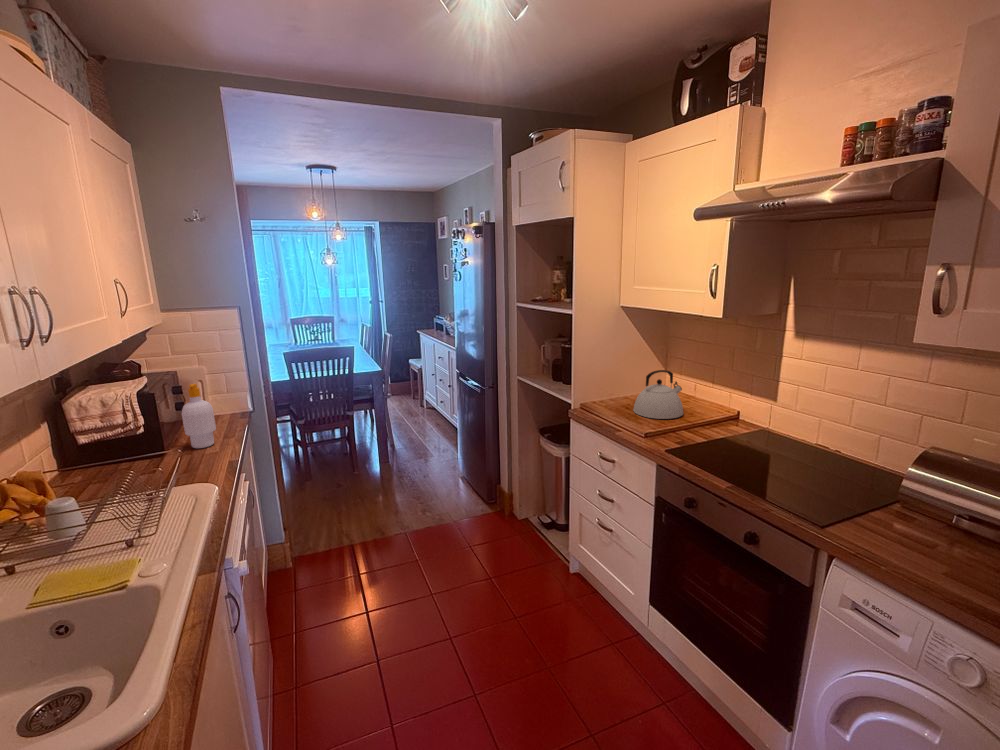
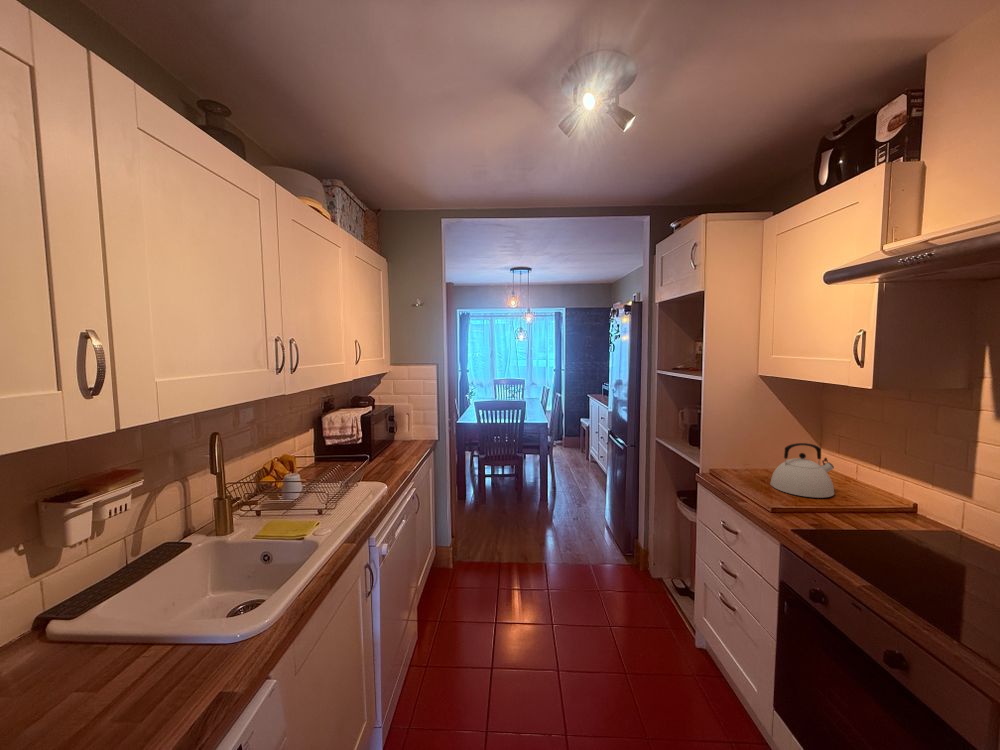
soap bottle: present [182,384,216,448] -> none [386,414,406,460]

